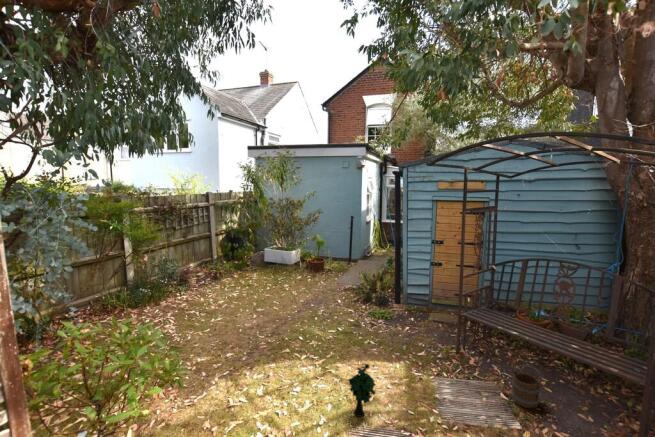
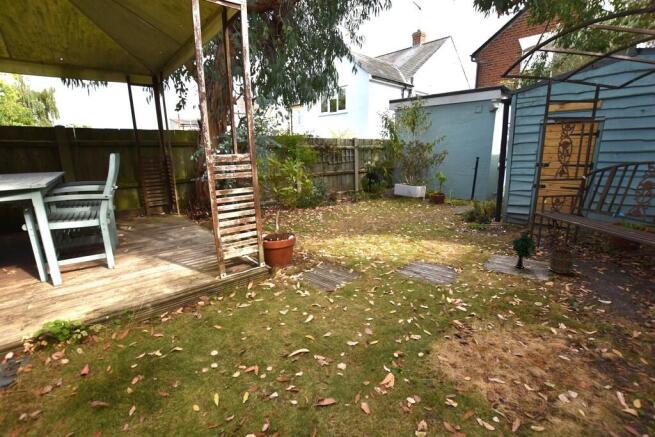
decorative plant: present [347,363,375,417] -> present [512,230,536,268]

